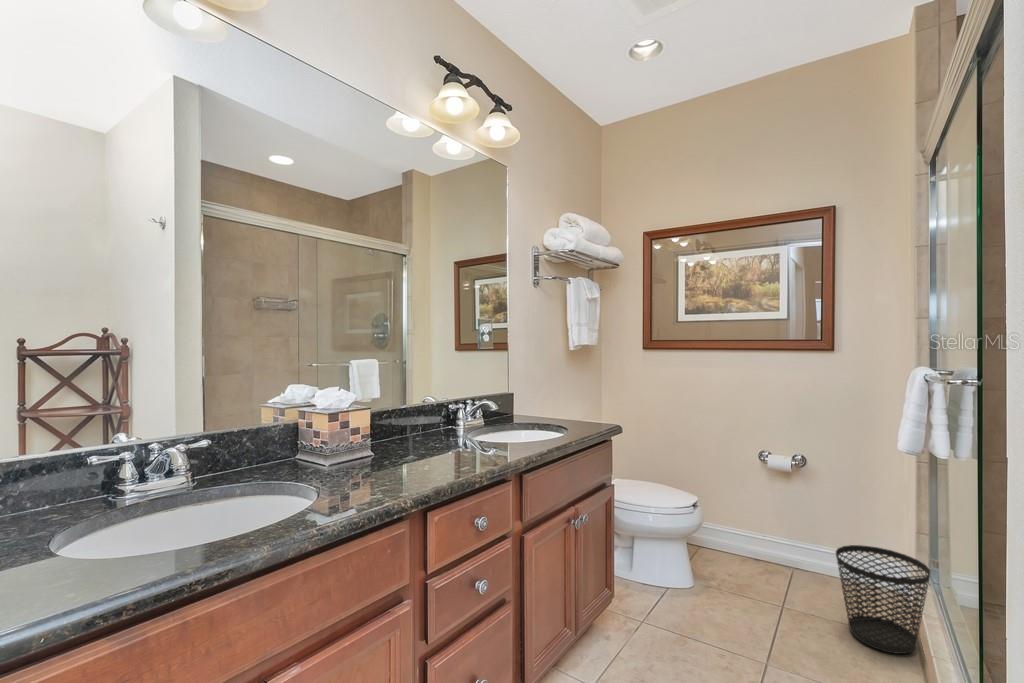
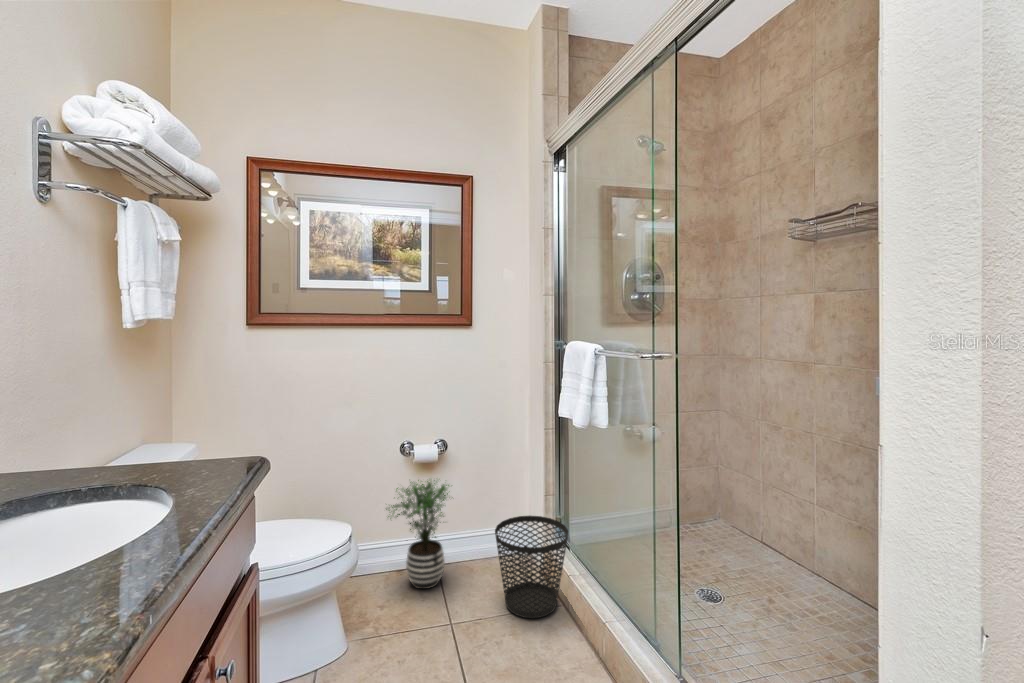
potted plant: none [736,485,813,588] -> present [386,480,450,589]

